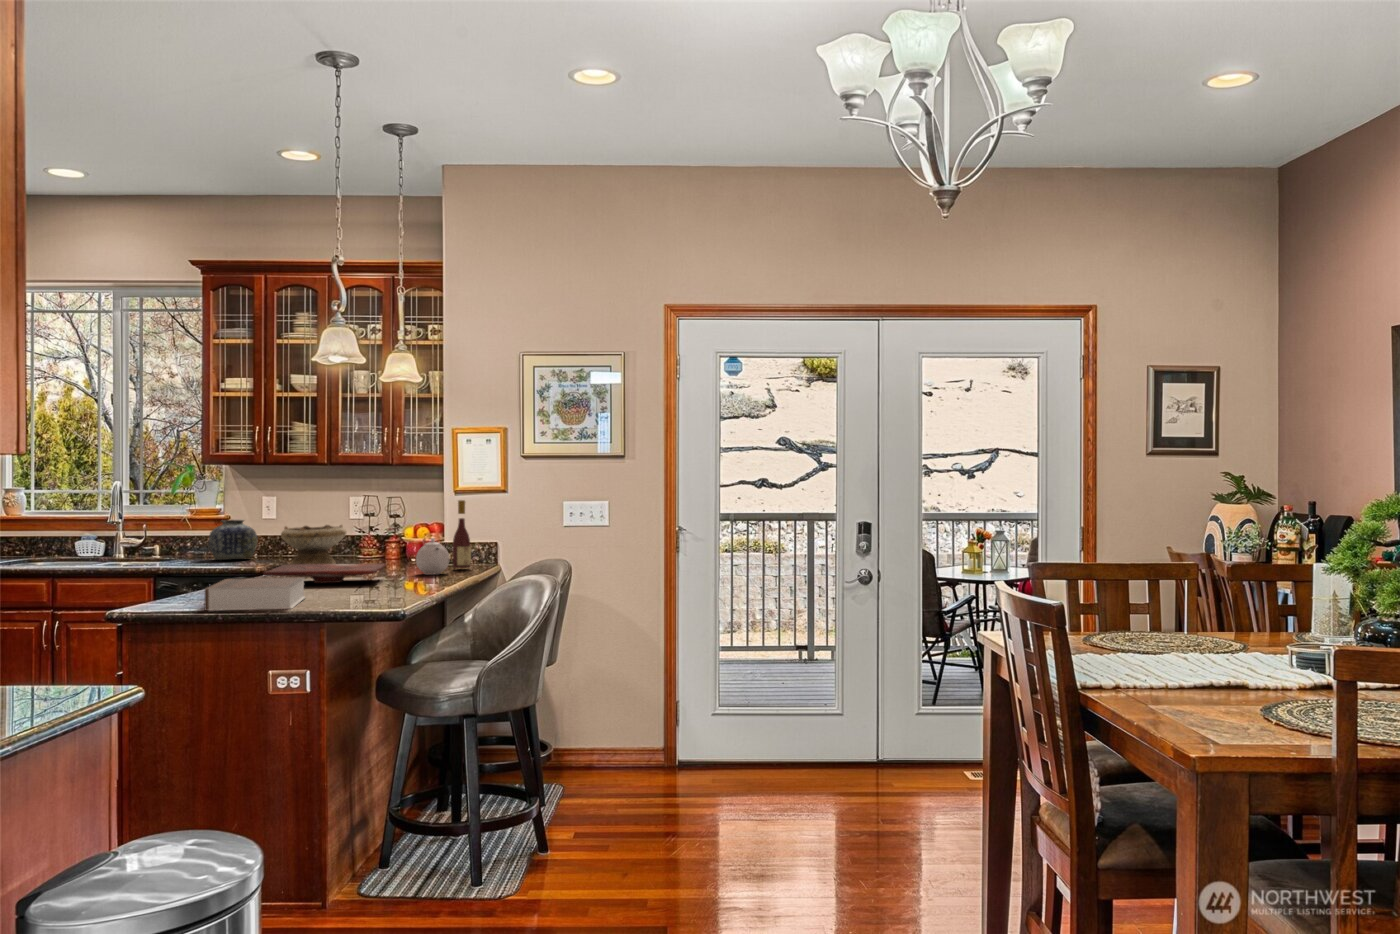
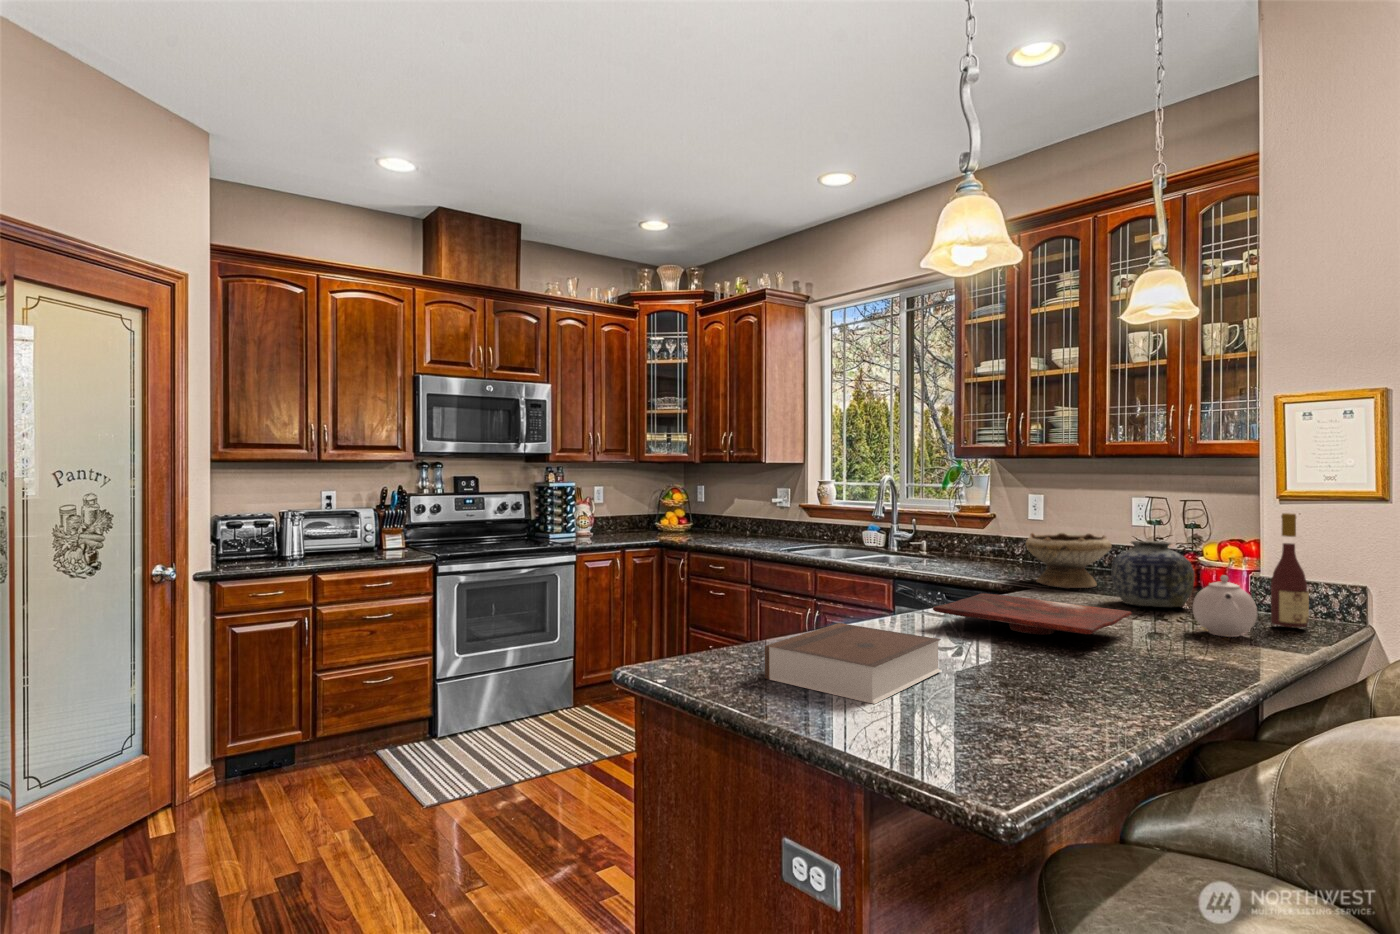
vase: present [208,519,257,560] -> present [1111,541,1194,607]

